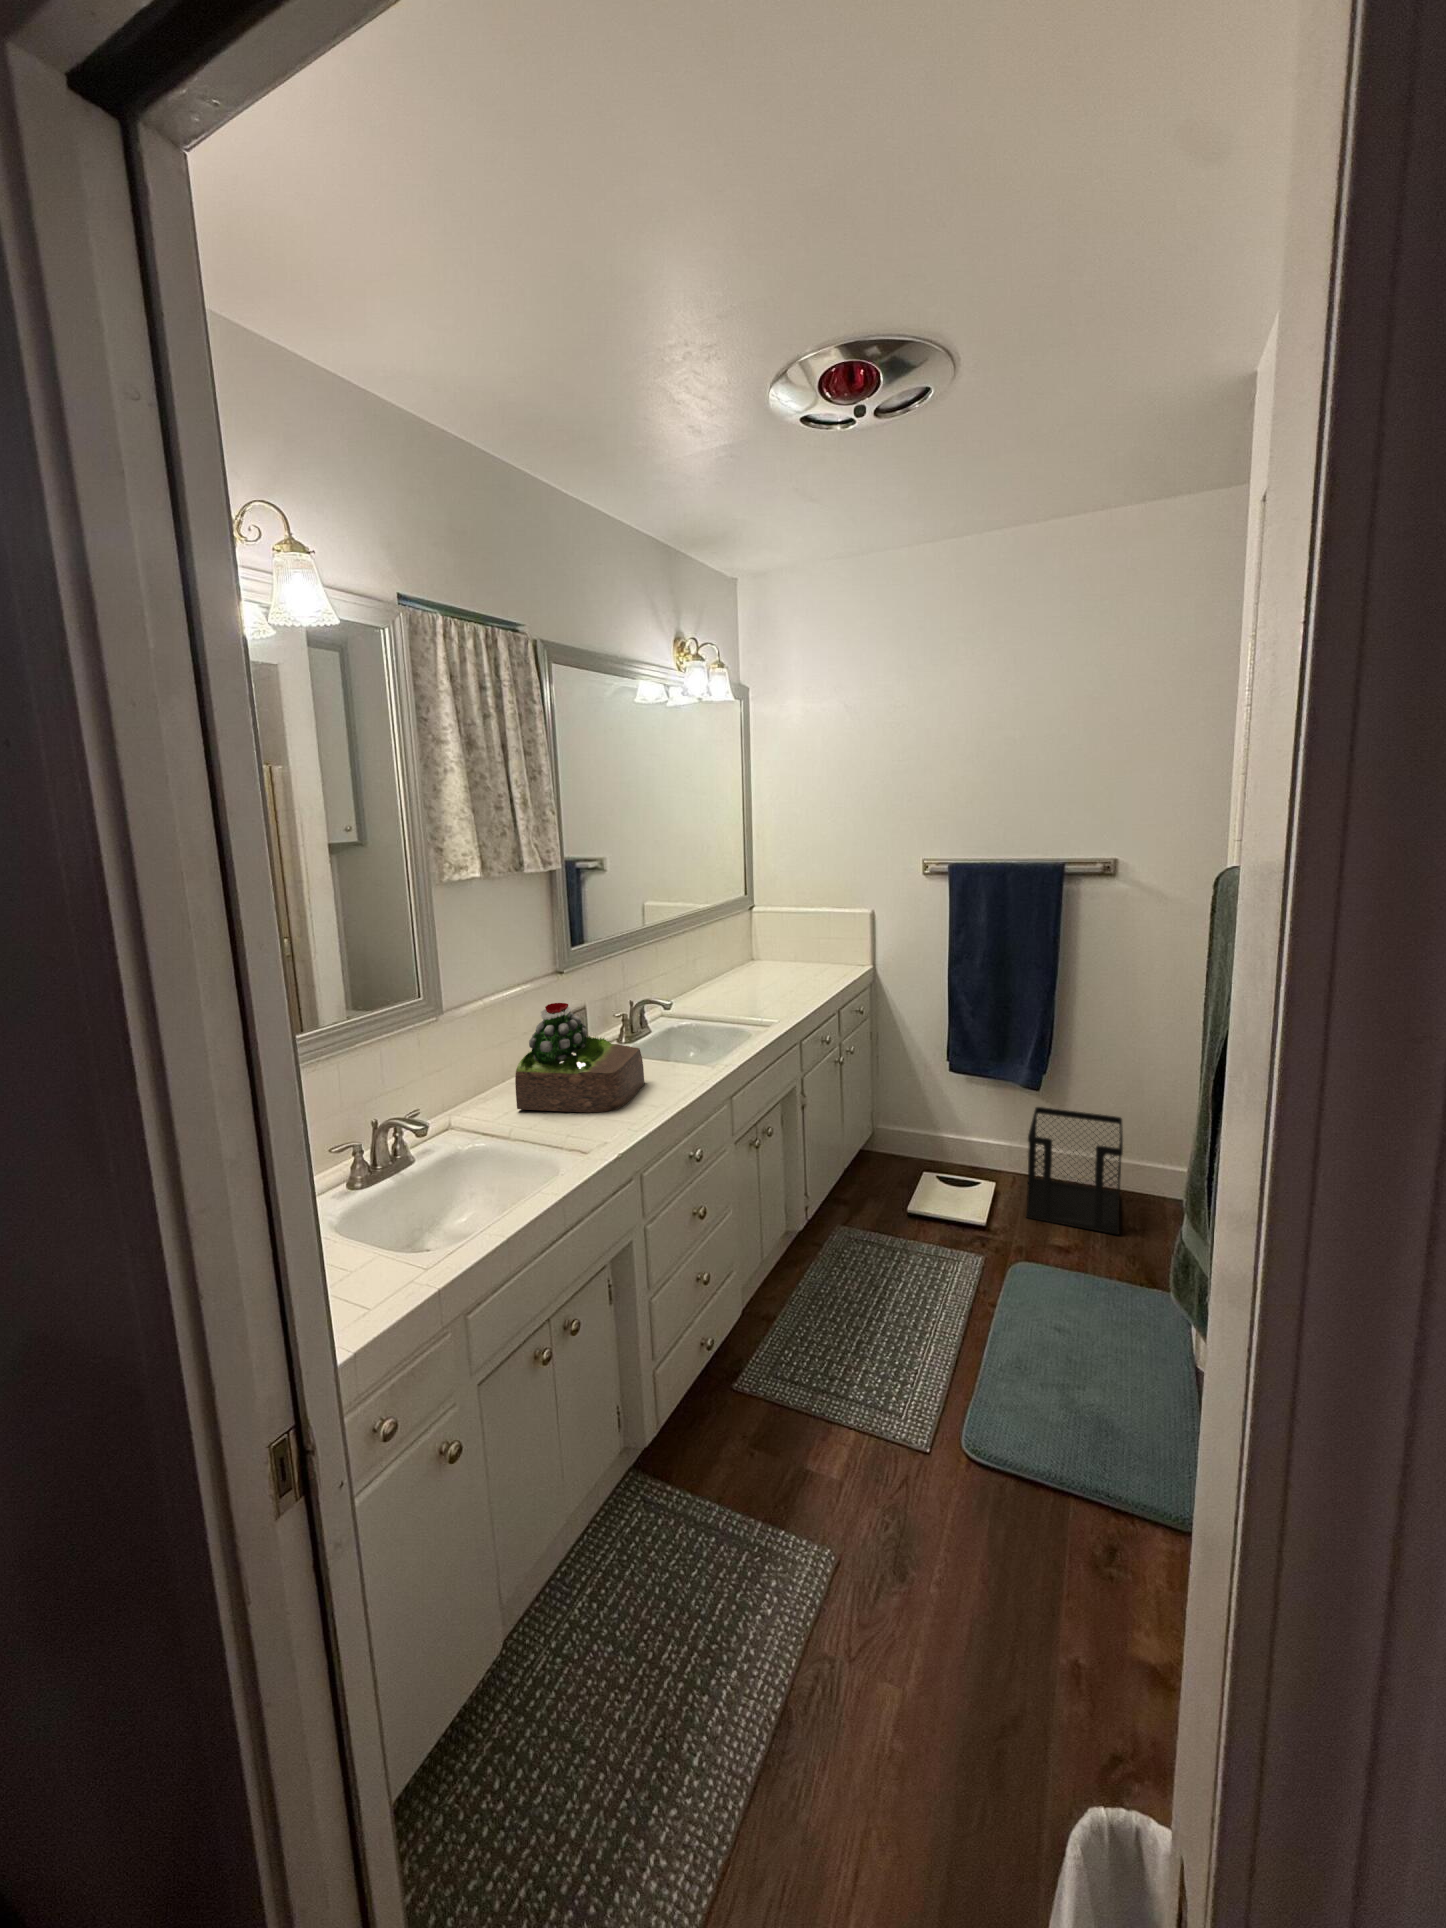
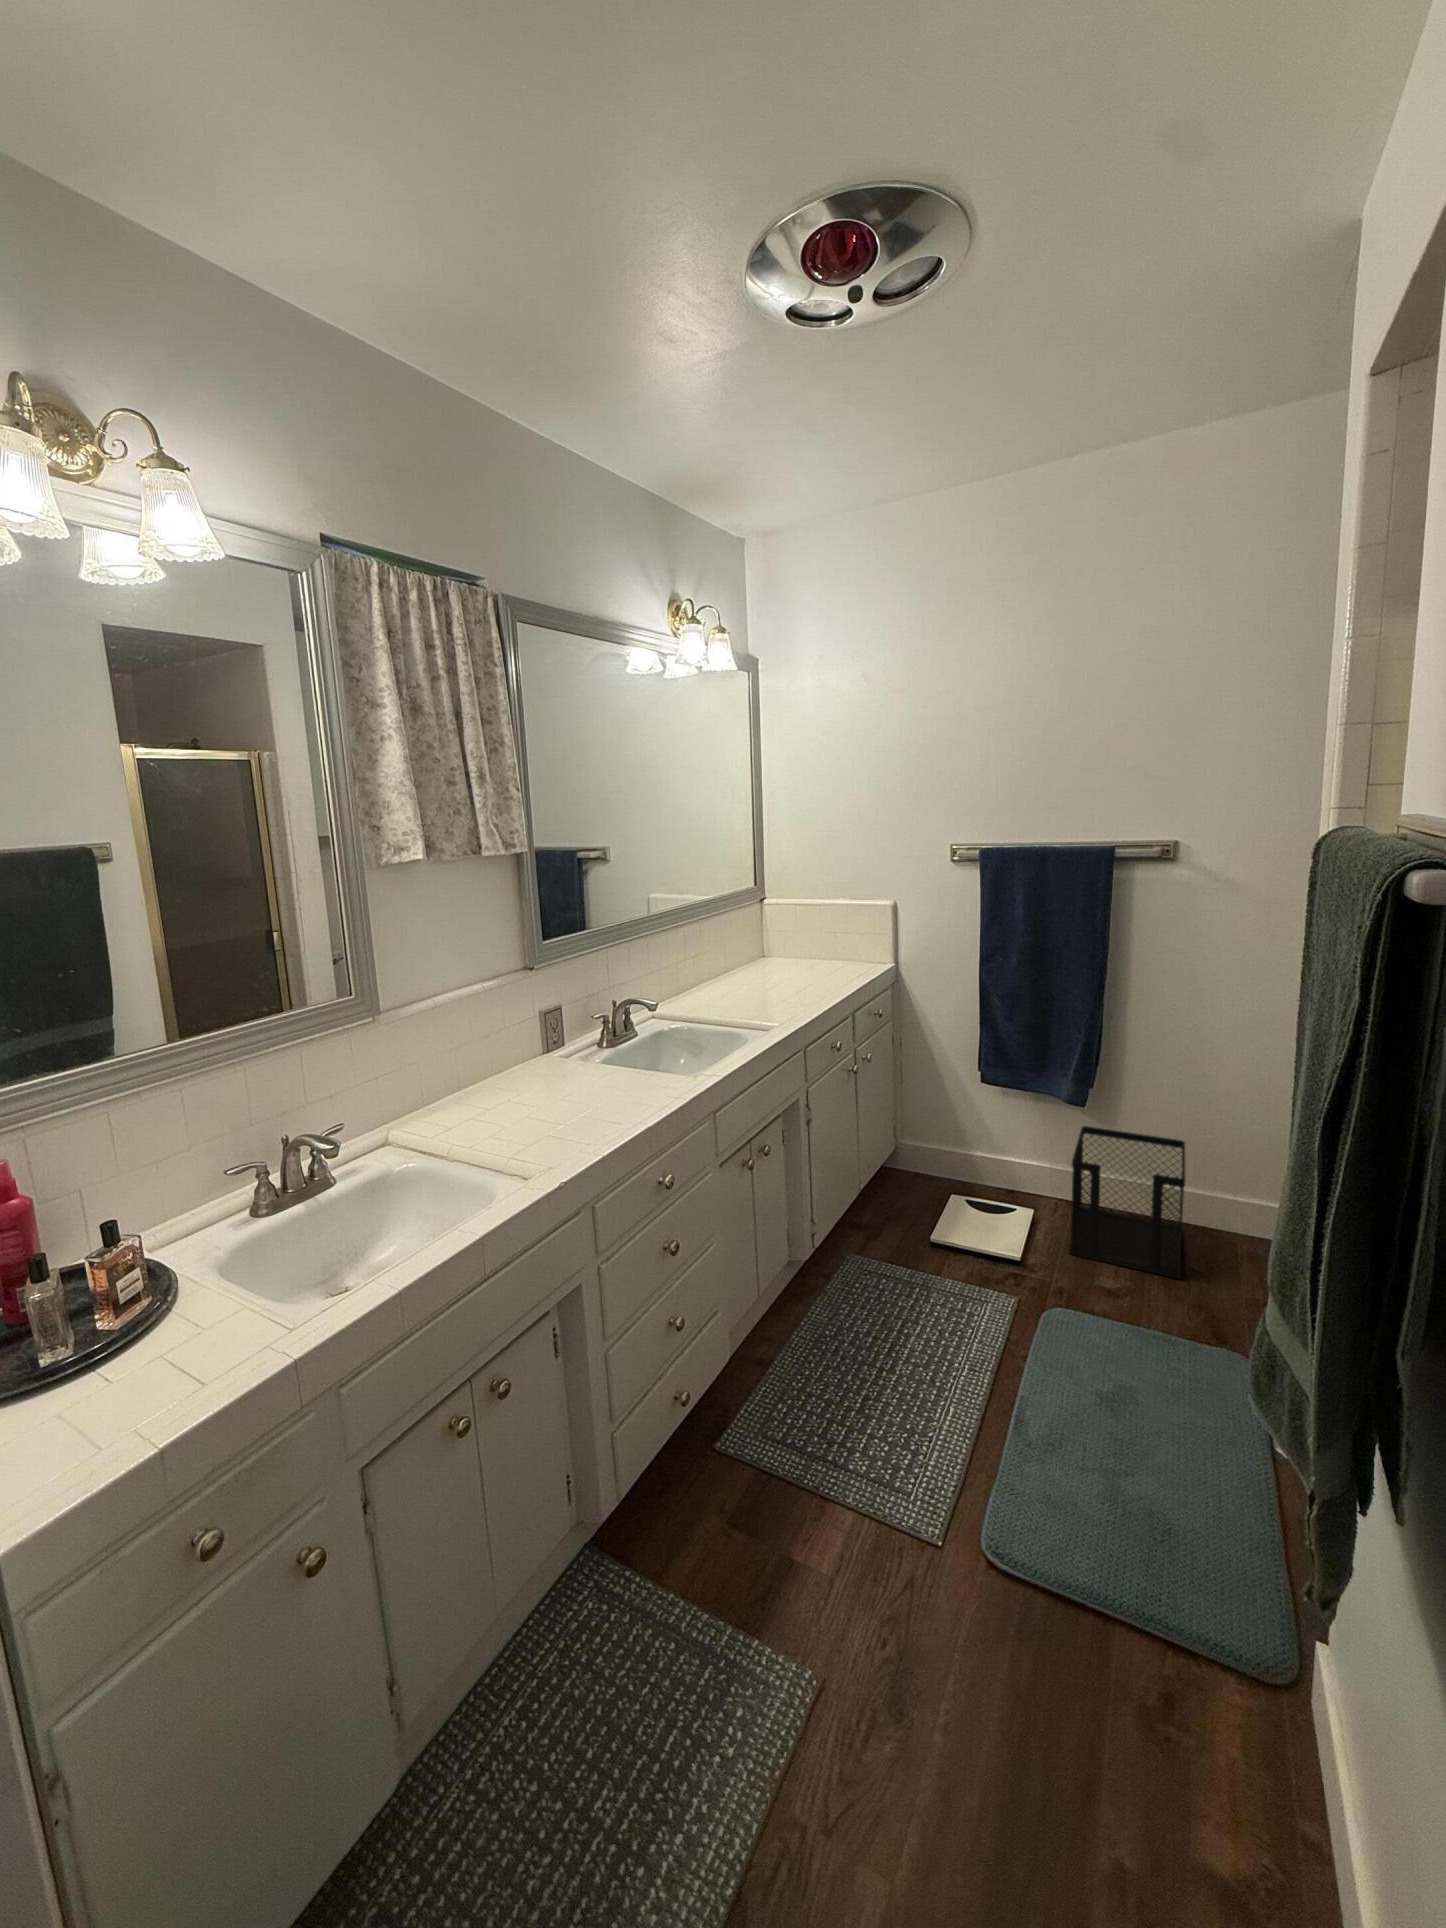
succulent plant: present [515,1003,644,1112] -> none [460,1003,612,1130]

